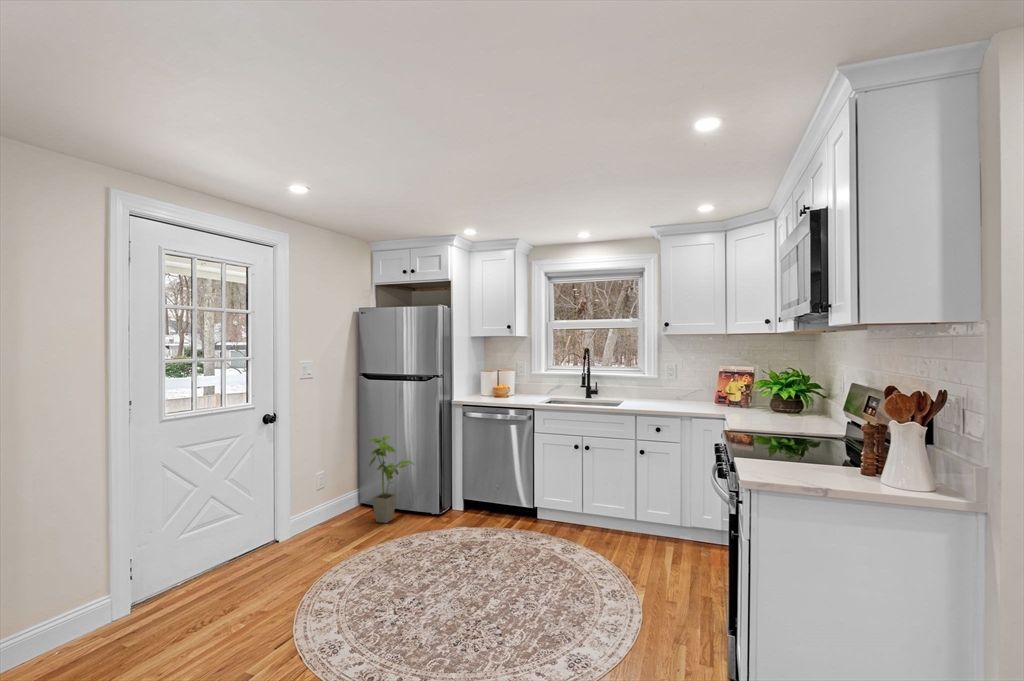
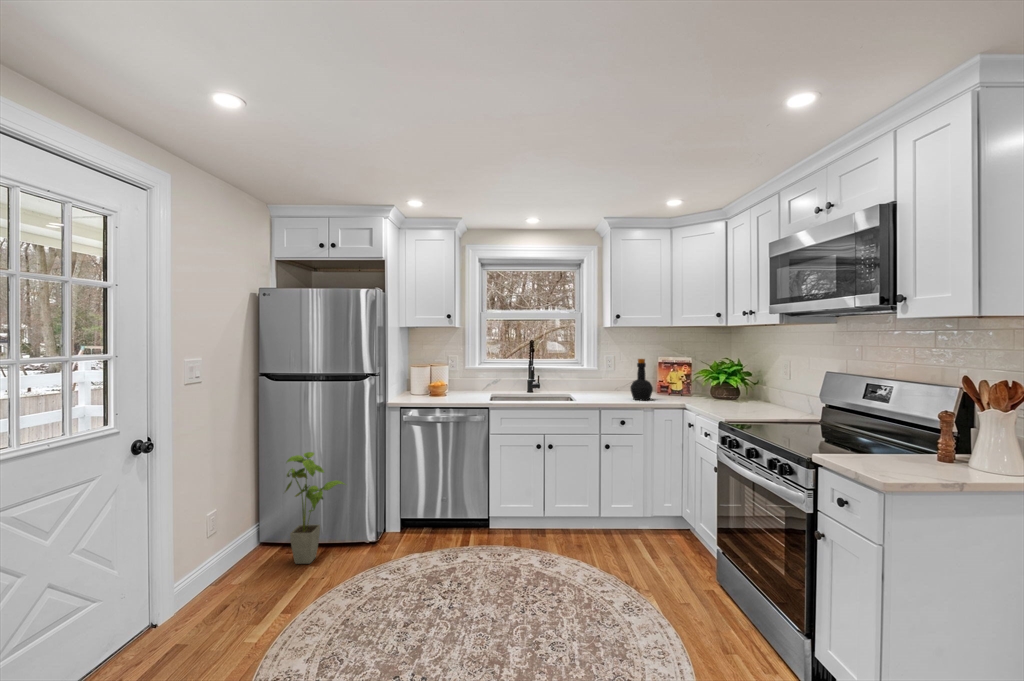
bottle: none [675,367,697,408] -> present [630,359,653,400]

